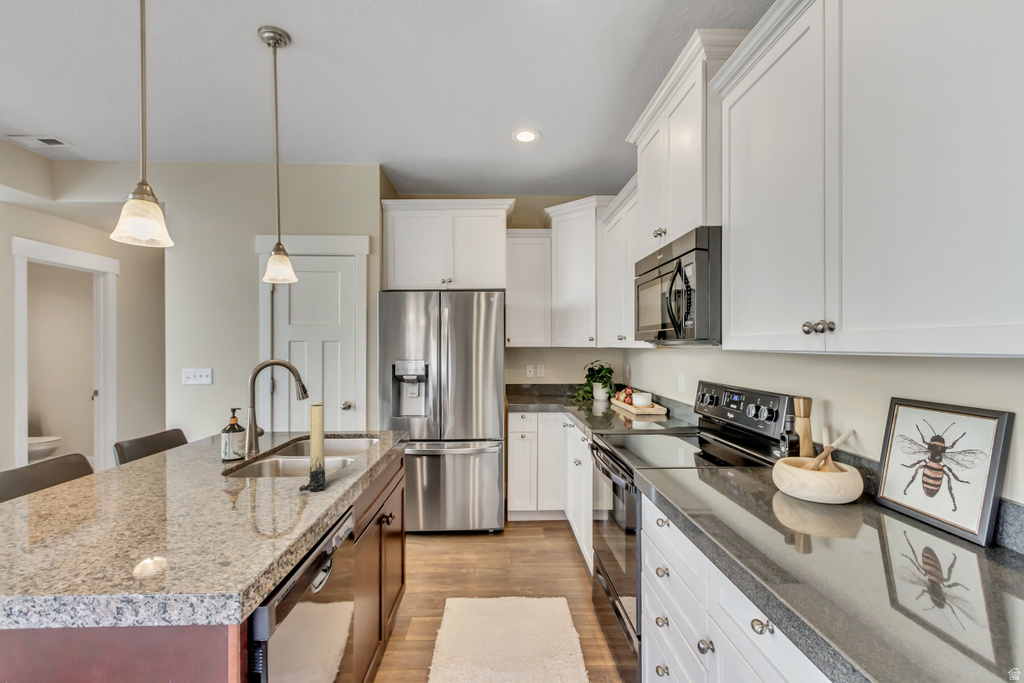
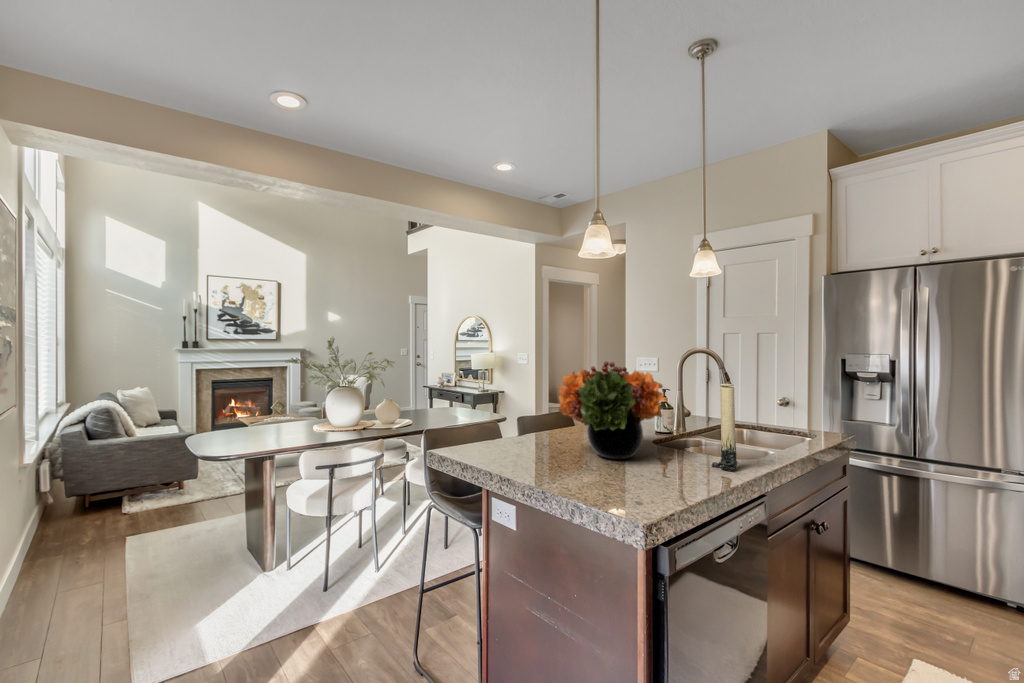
flower arrangement: none [68,385,246,514] -> present [559,361,663,459]

